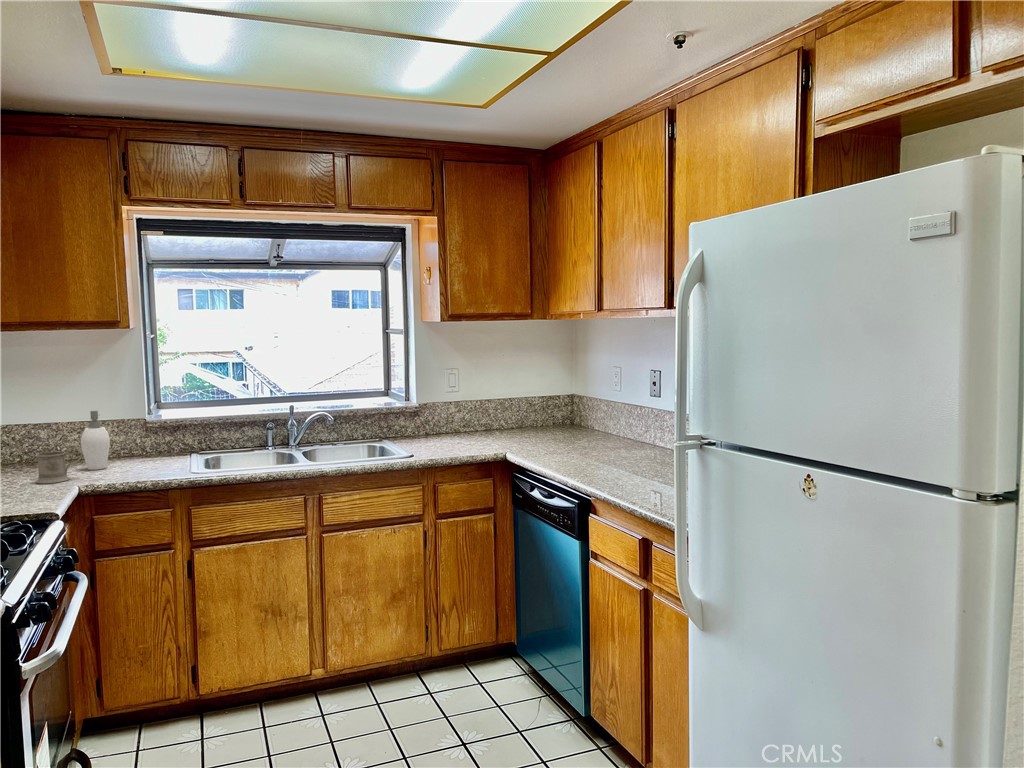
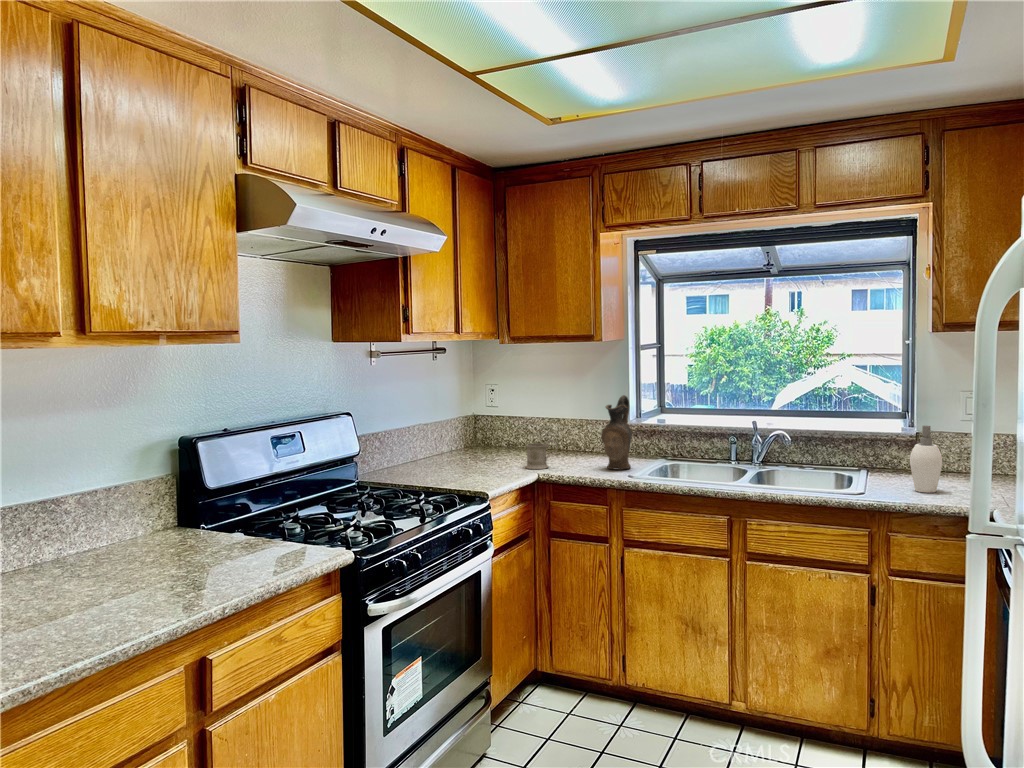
ceramic pitcher: none [140,388,176,470] -> present [601,395,632,470]
soap dispenser: present [81,411,110,470] -> present [910,425,950,493]

